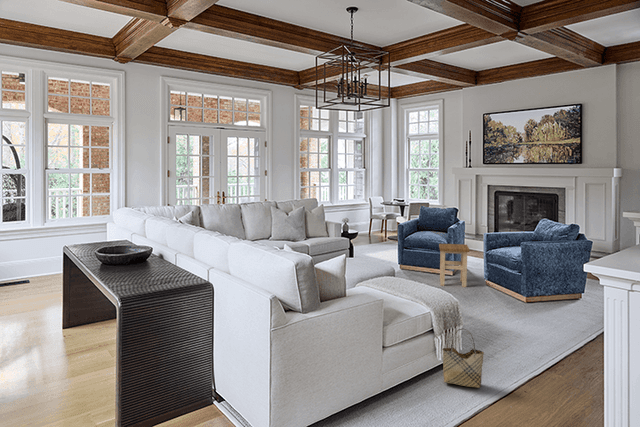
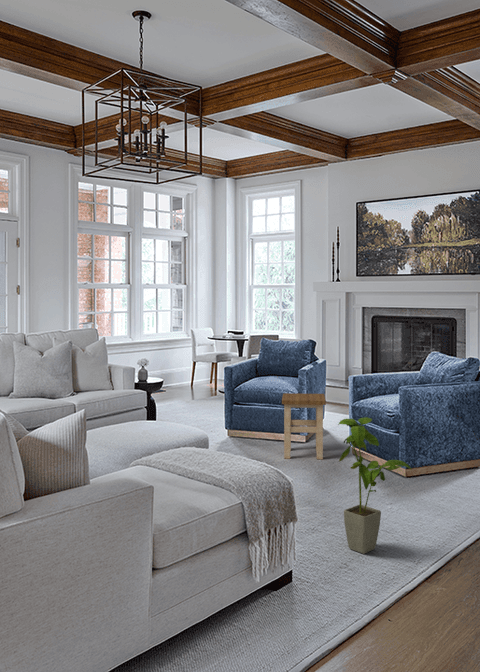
house plant: none [489,263,540,348] -> present [338,417,412,554]
woven basket: present [442,329,484,388] -> none [252,527,319,626]

